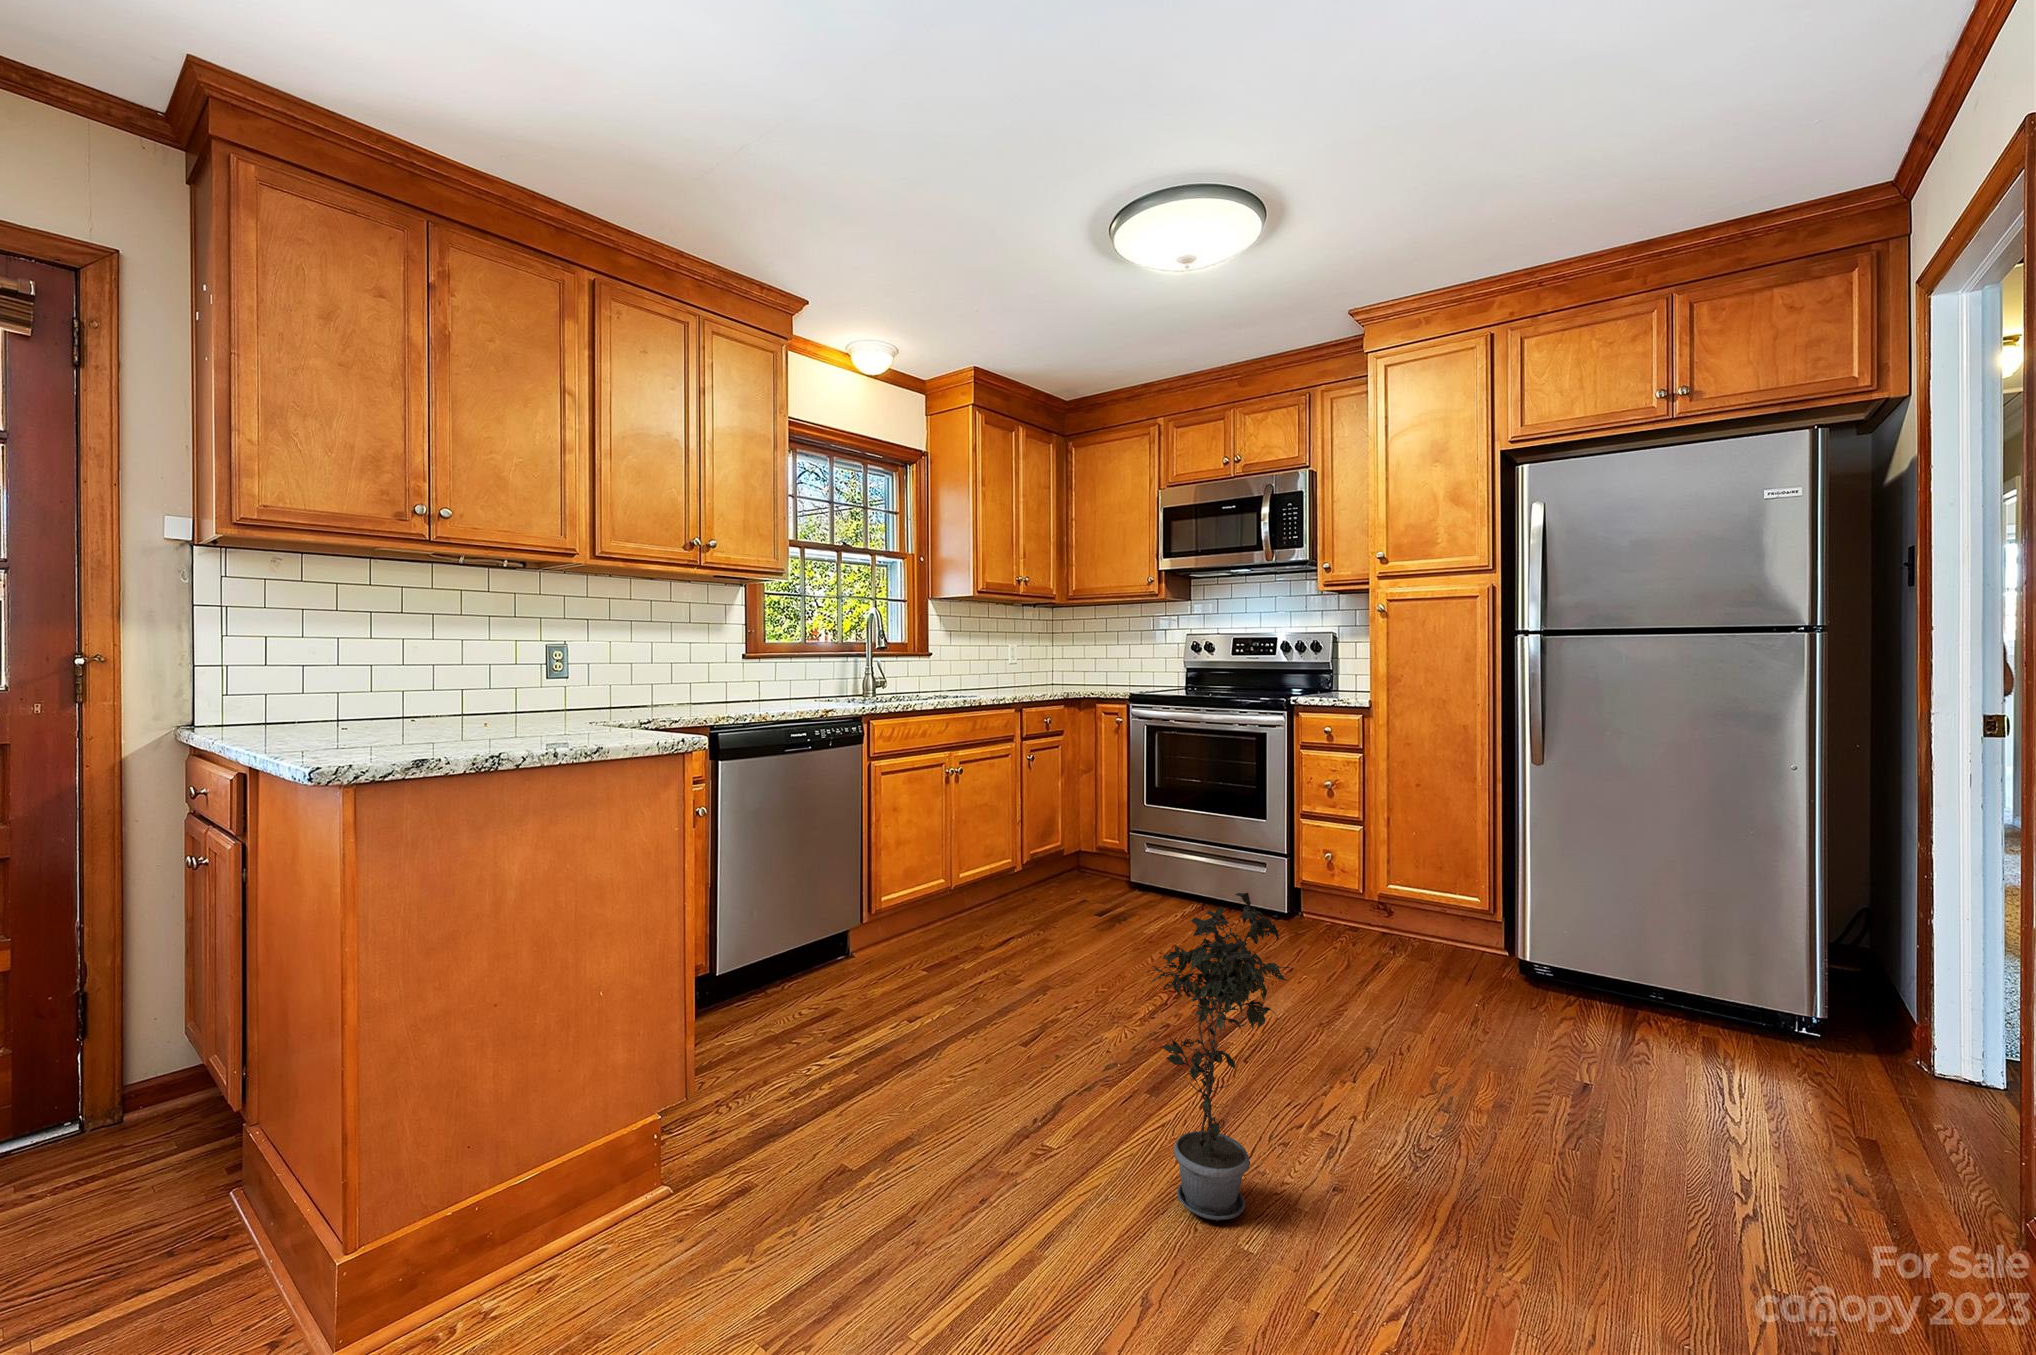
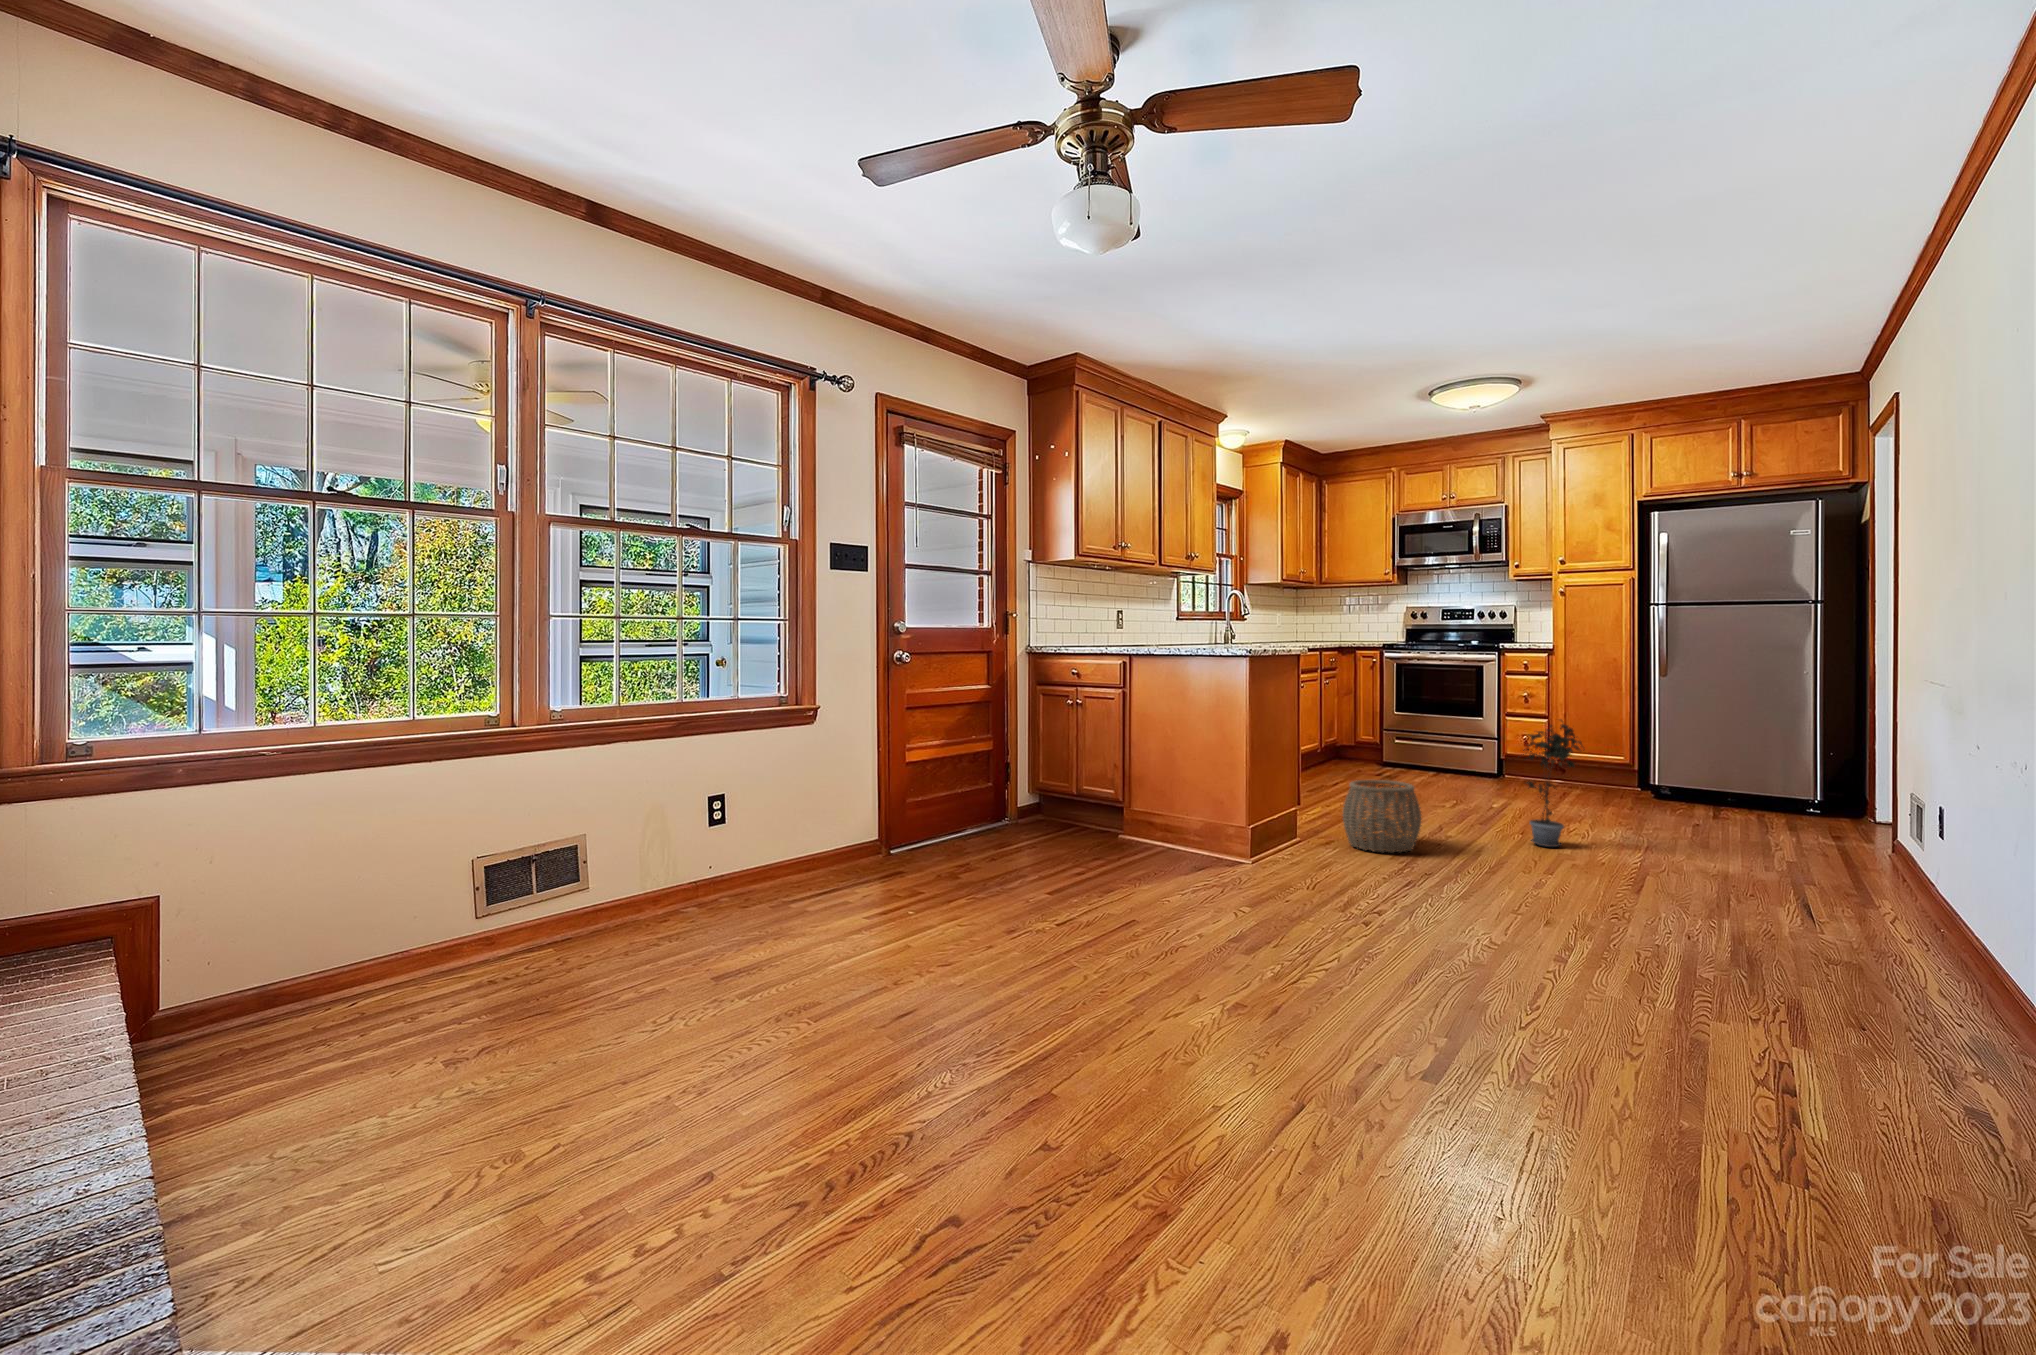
woven basket: none [700,1028,894,1261] -> present [1343,780,1421,853]

